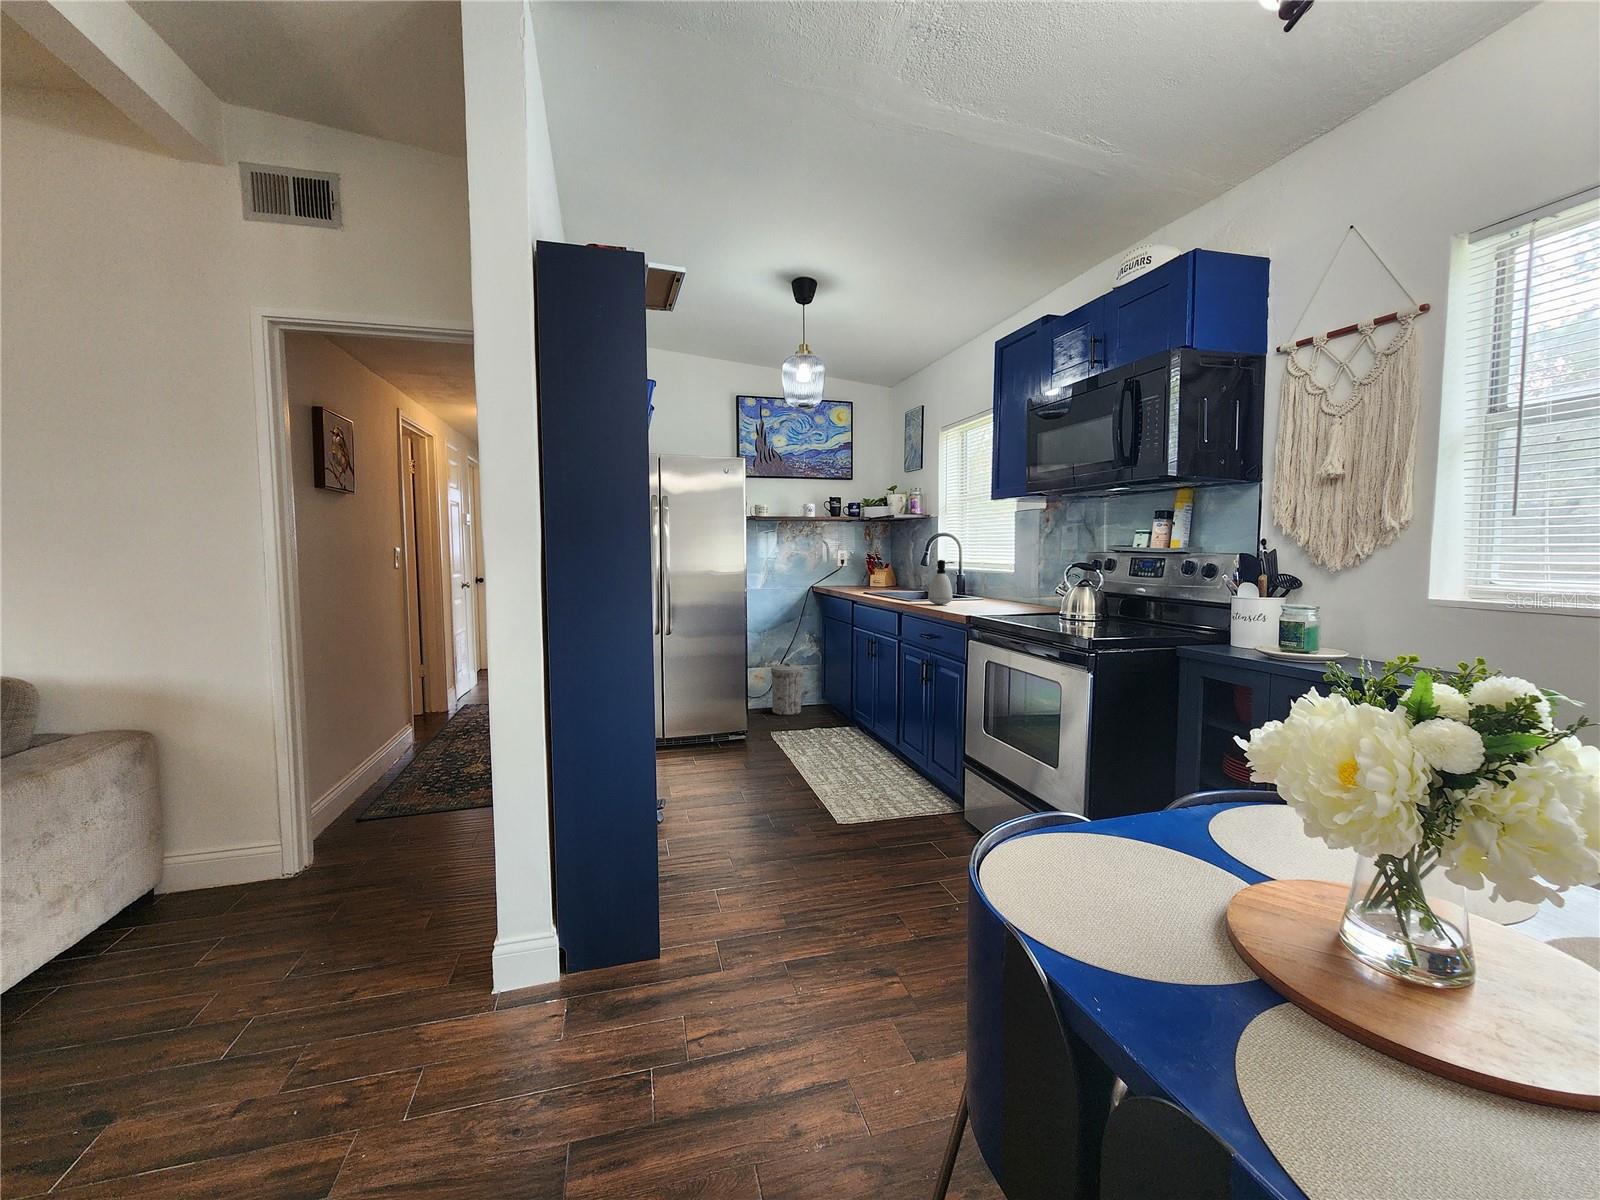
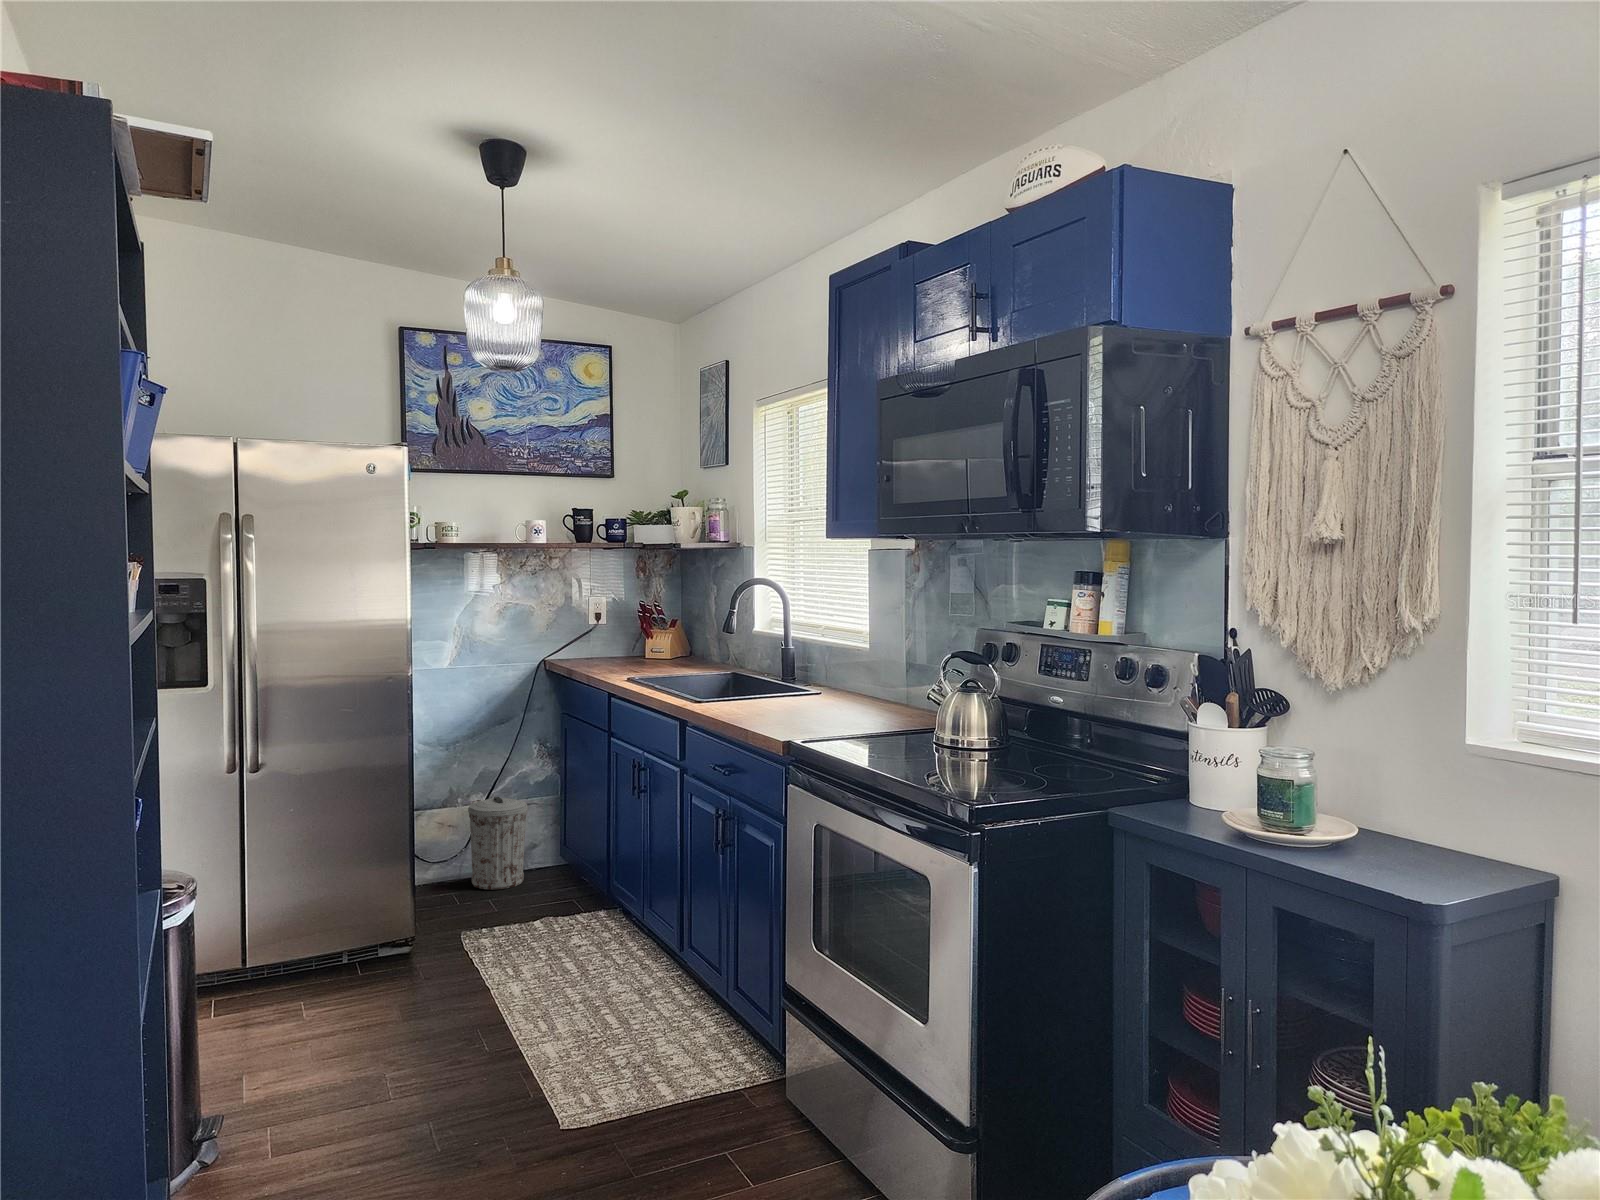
soap dispenser: present [928,560,954,605] -> none [725,636,767,712]

